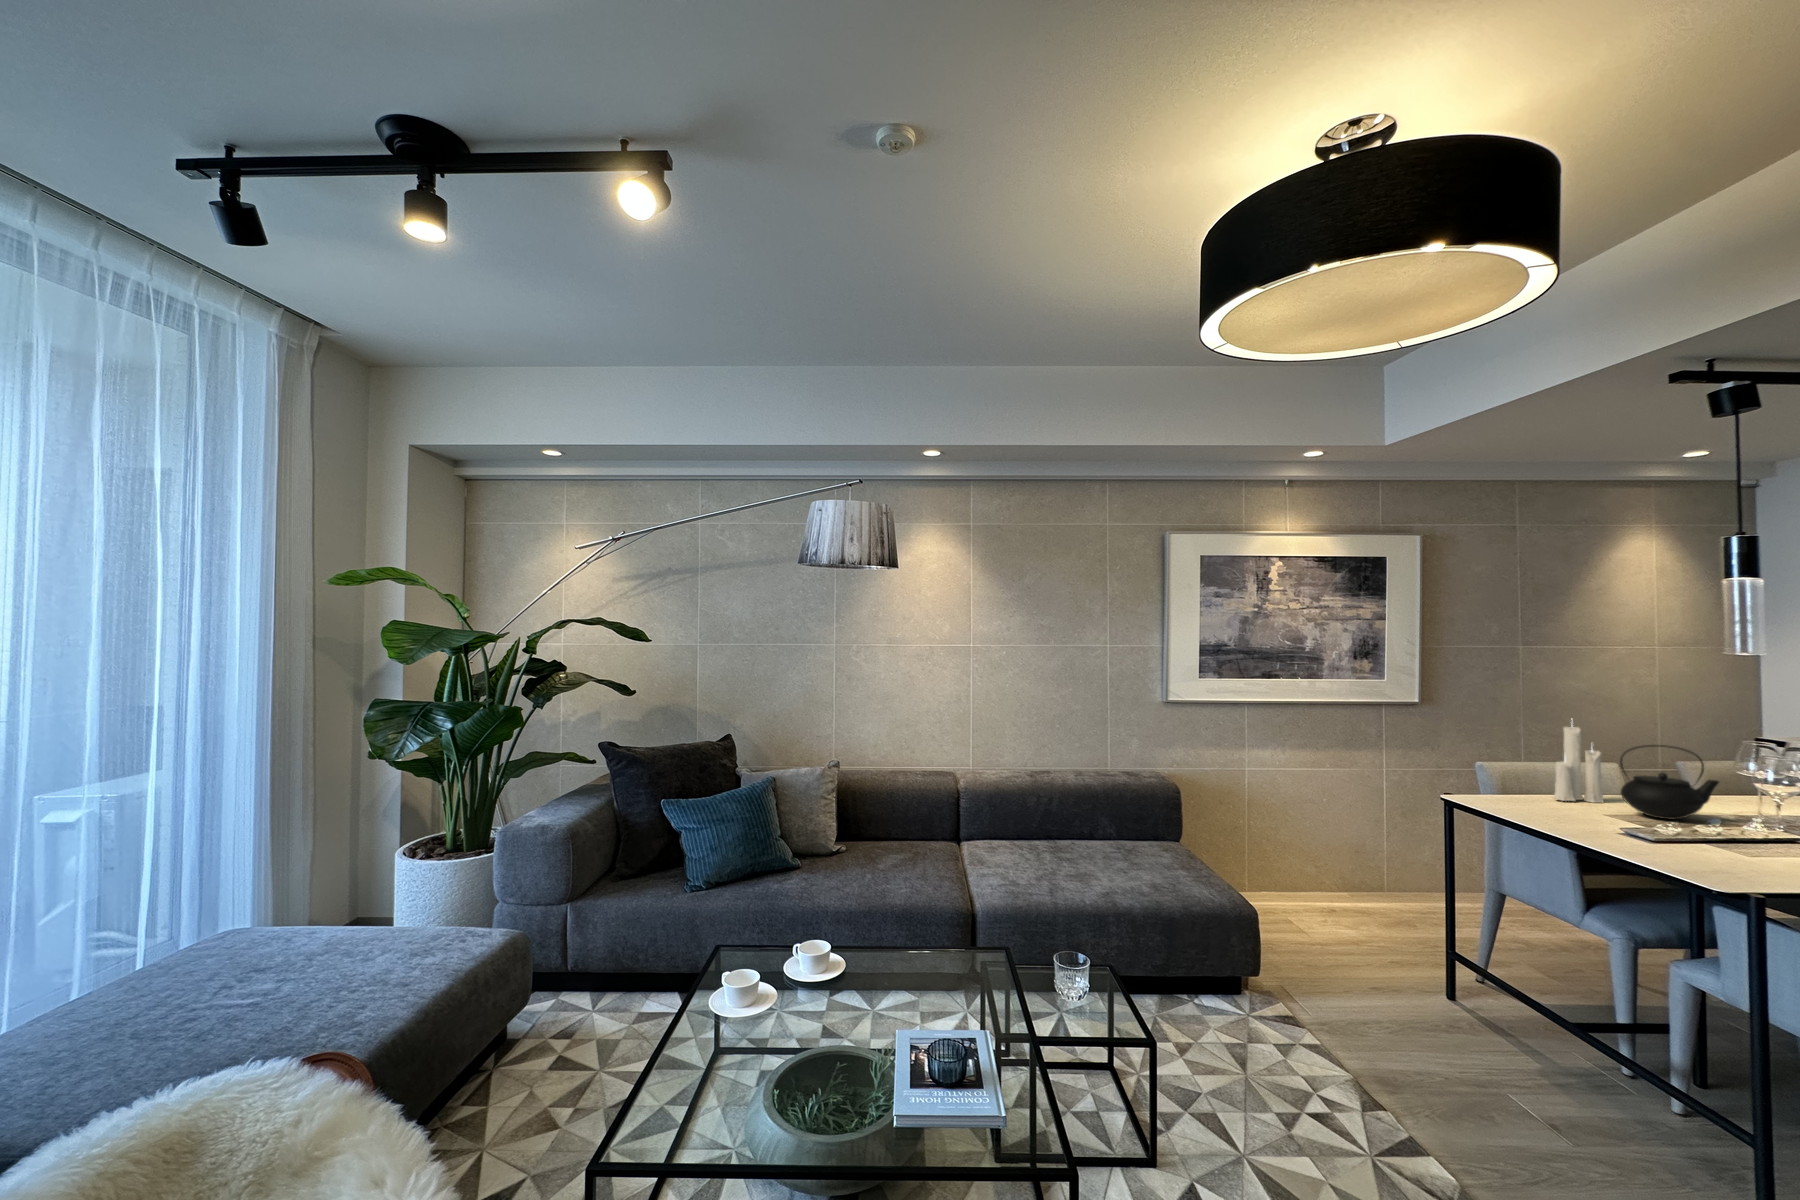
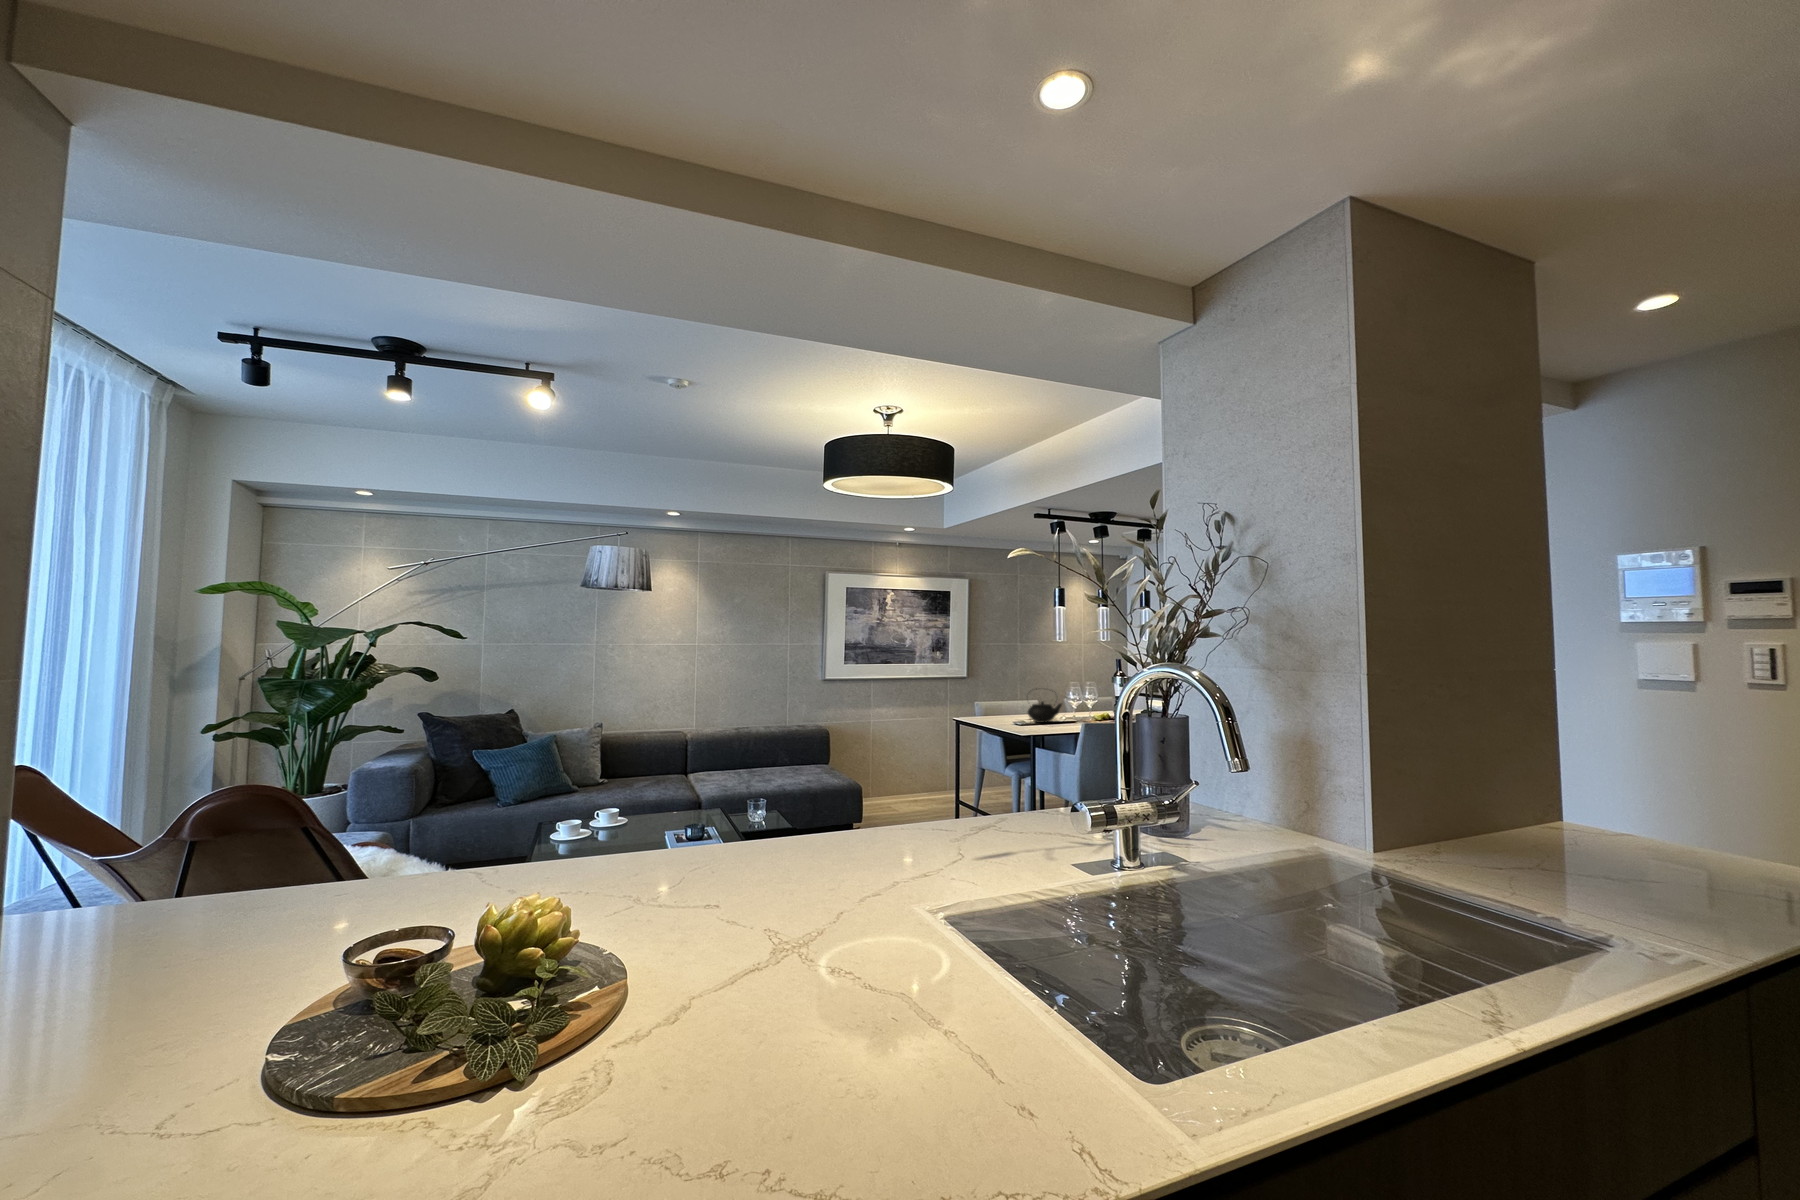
candle: present [1554,725,1603,803] -> none [1006,675,1026,720]

